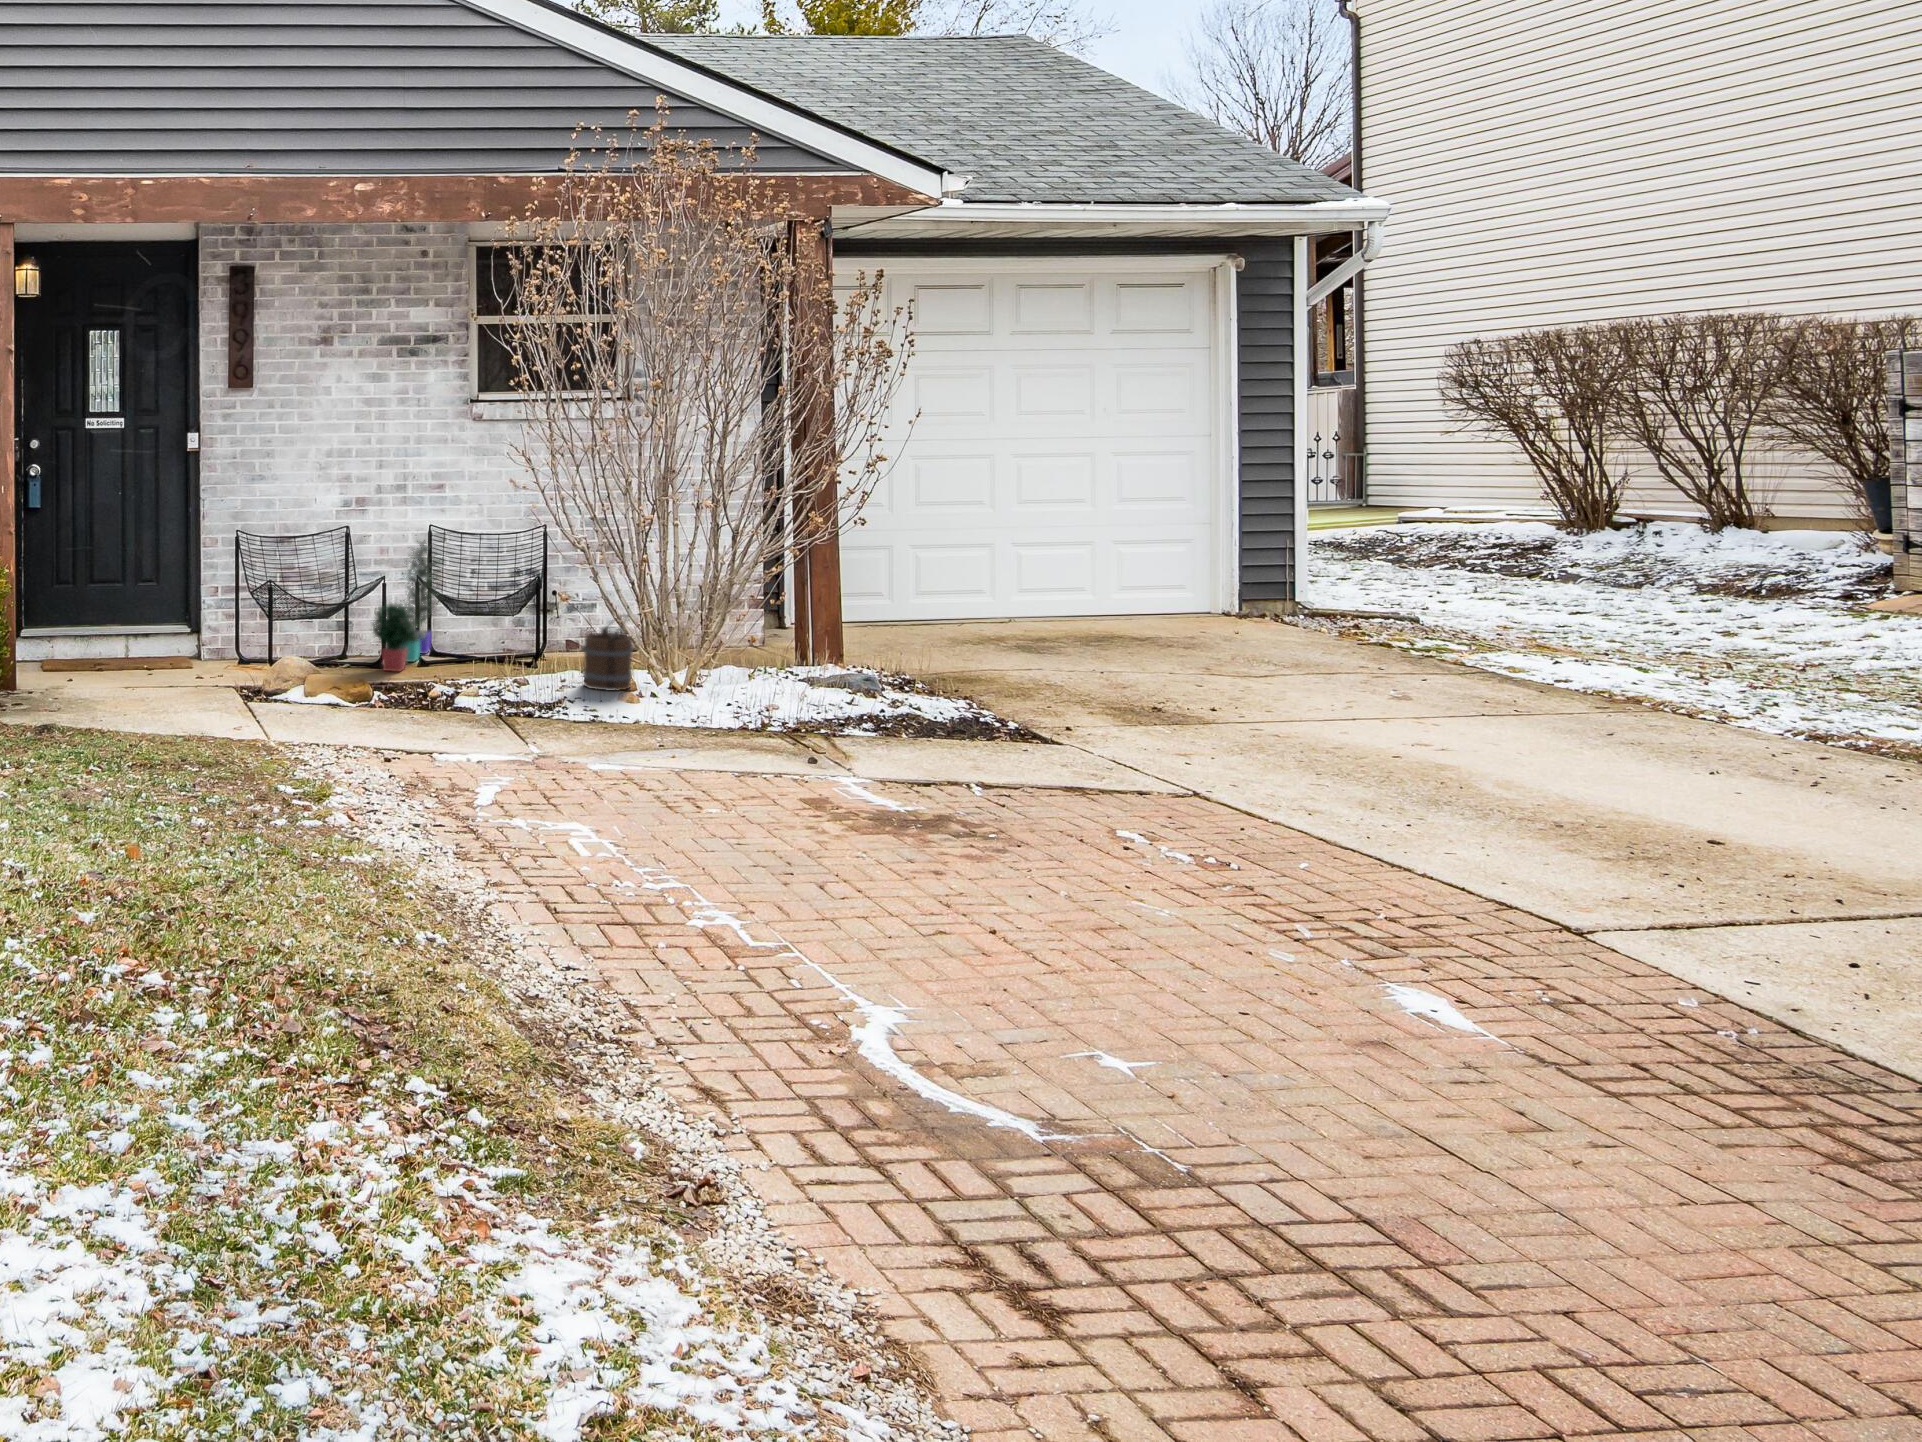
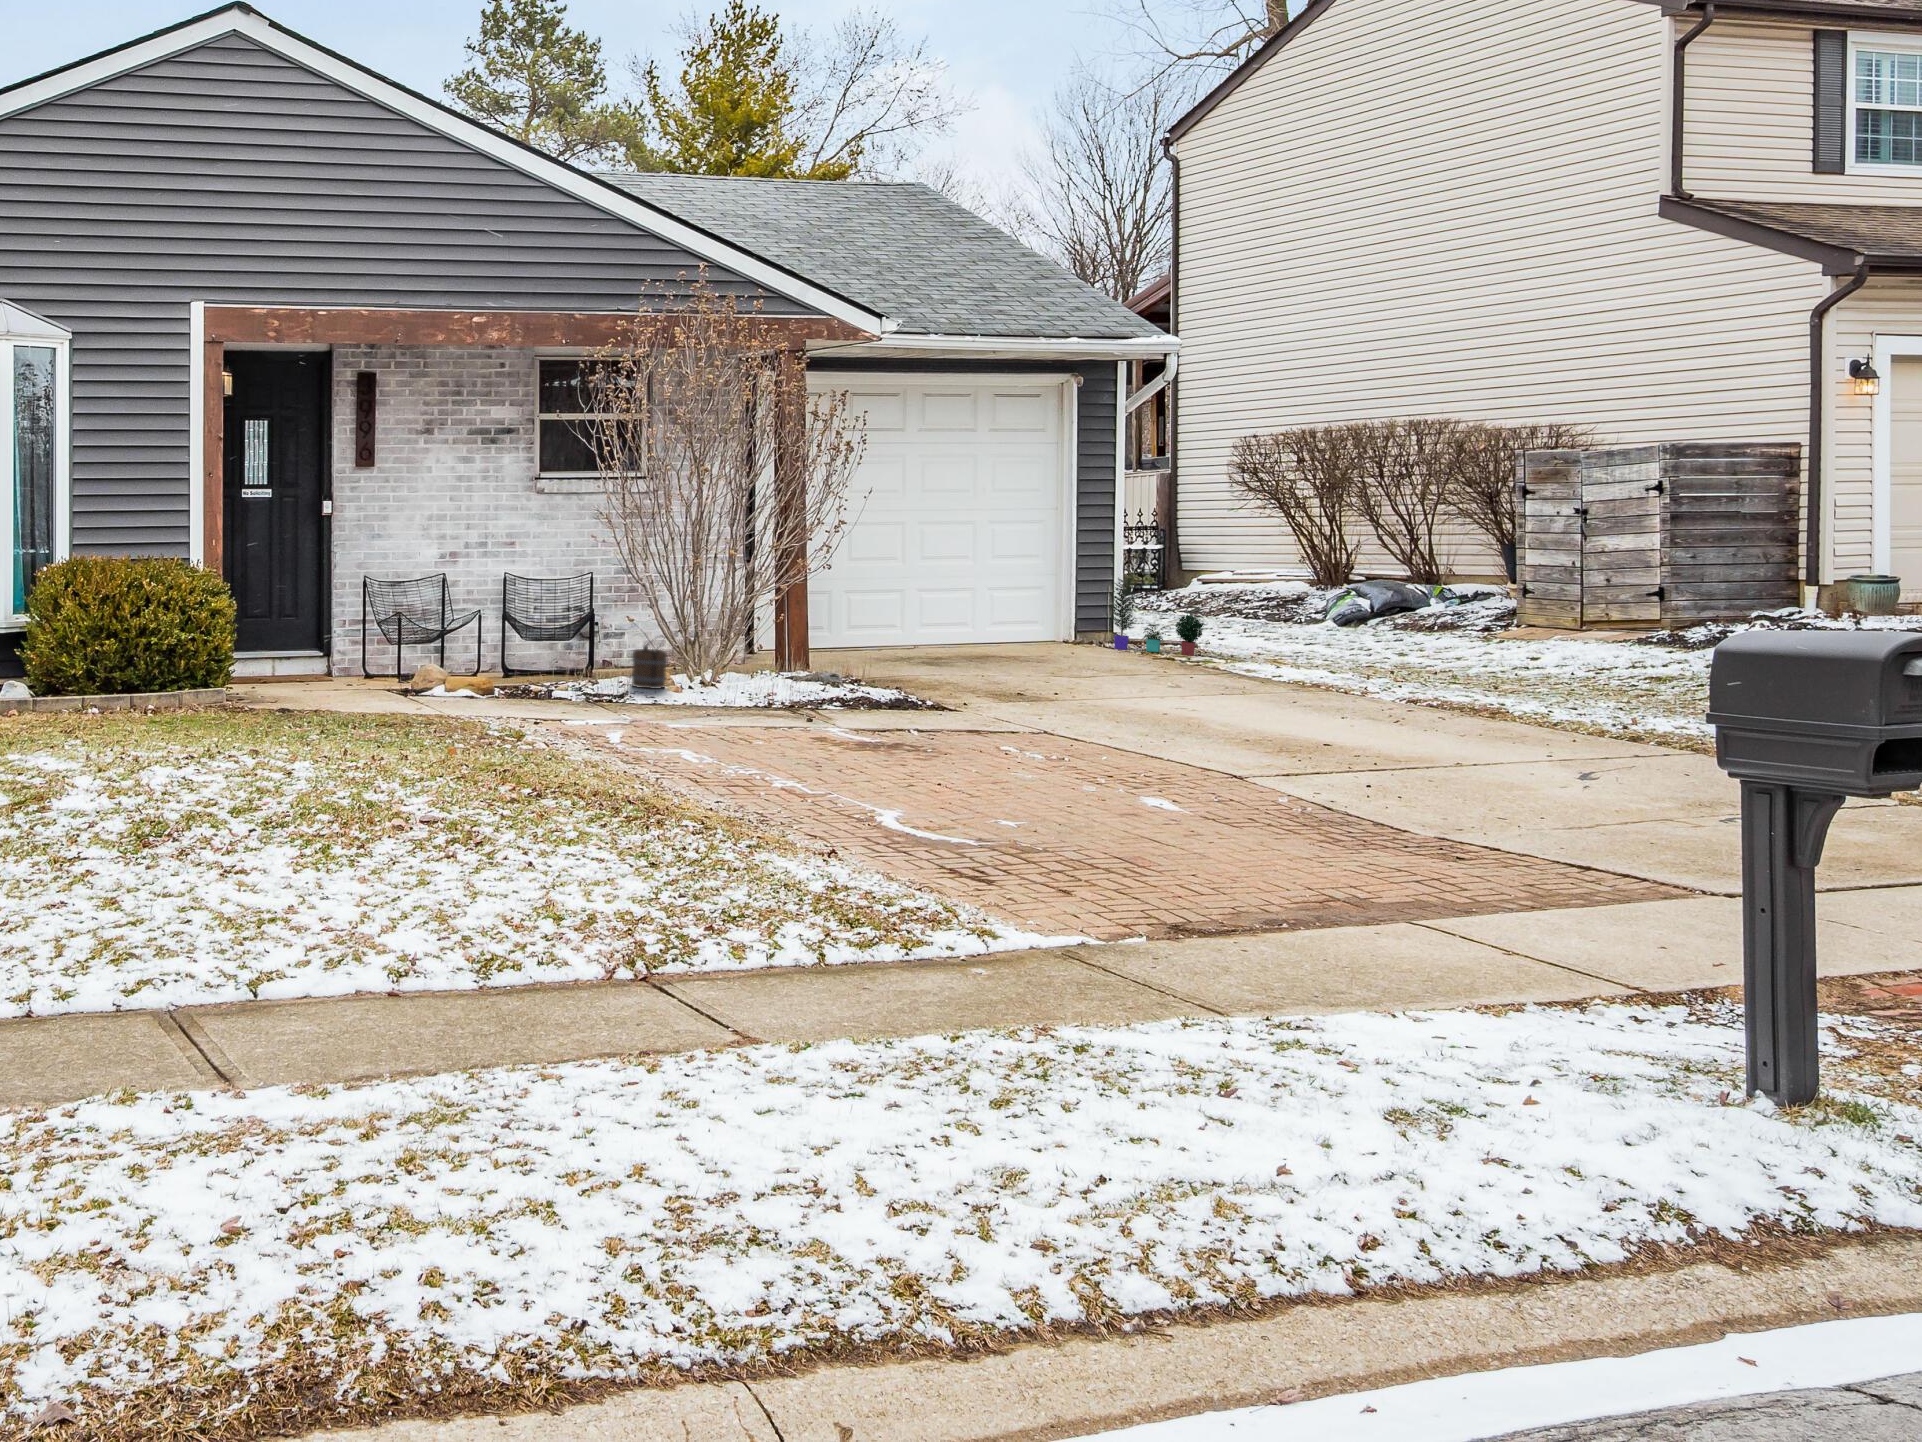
potted plant: present [373,540,441,672] -> present [1110,578,1204,656]

